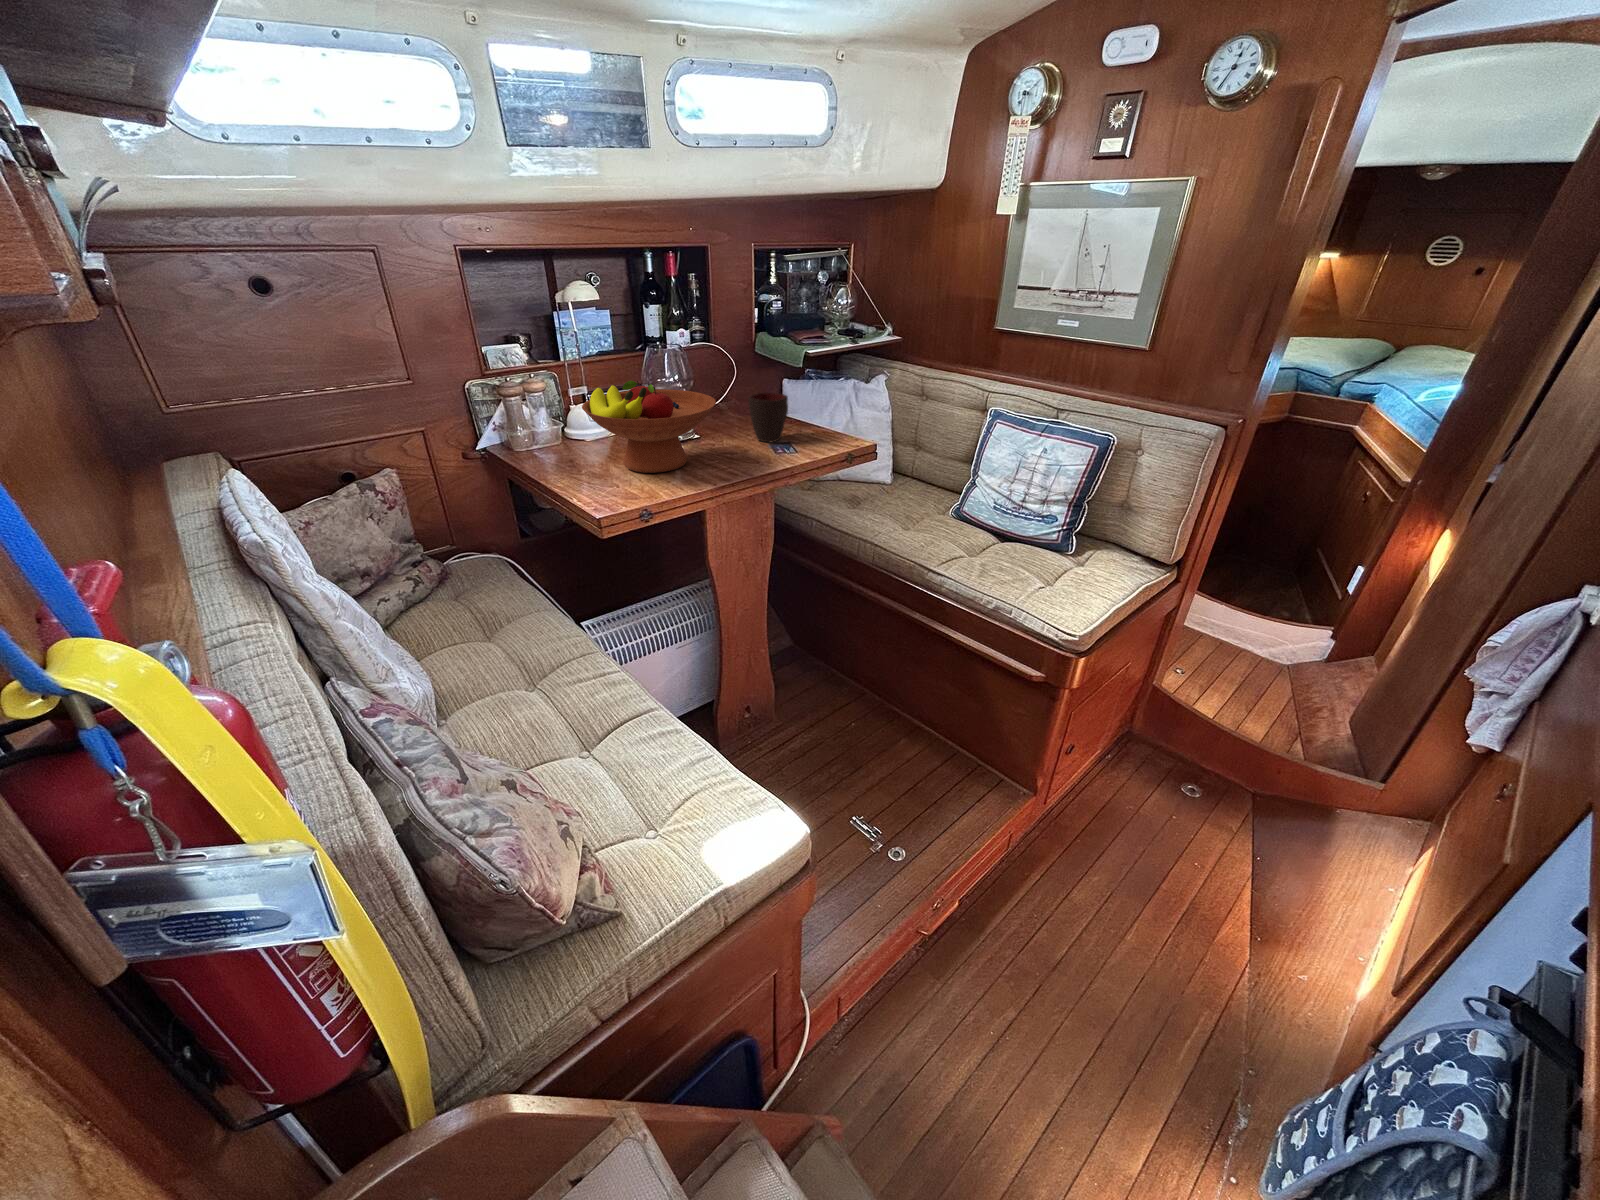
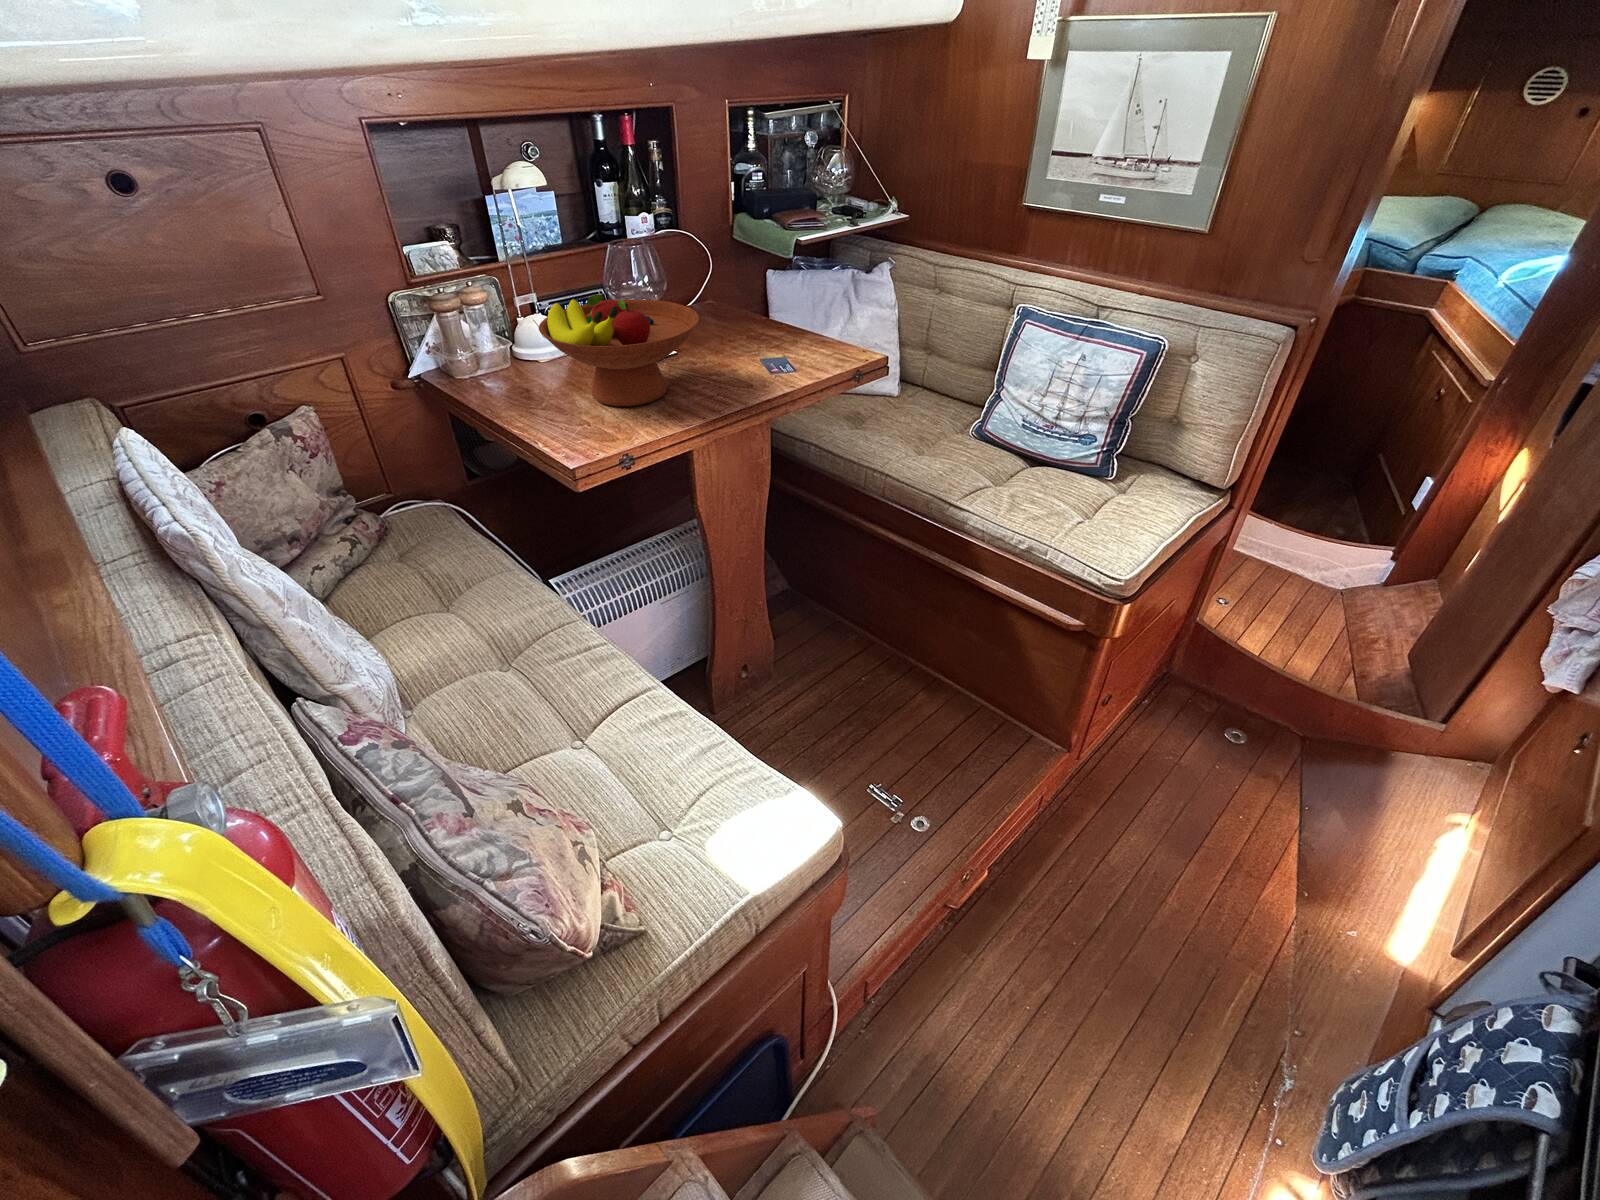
cup: present [748,393,788,442] -> none [734,297,780,359]

